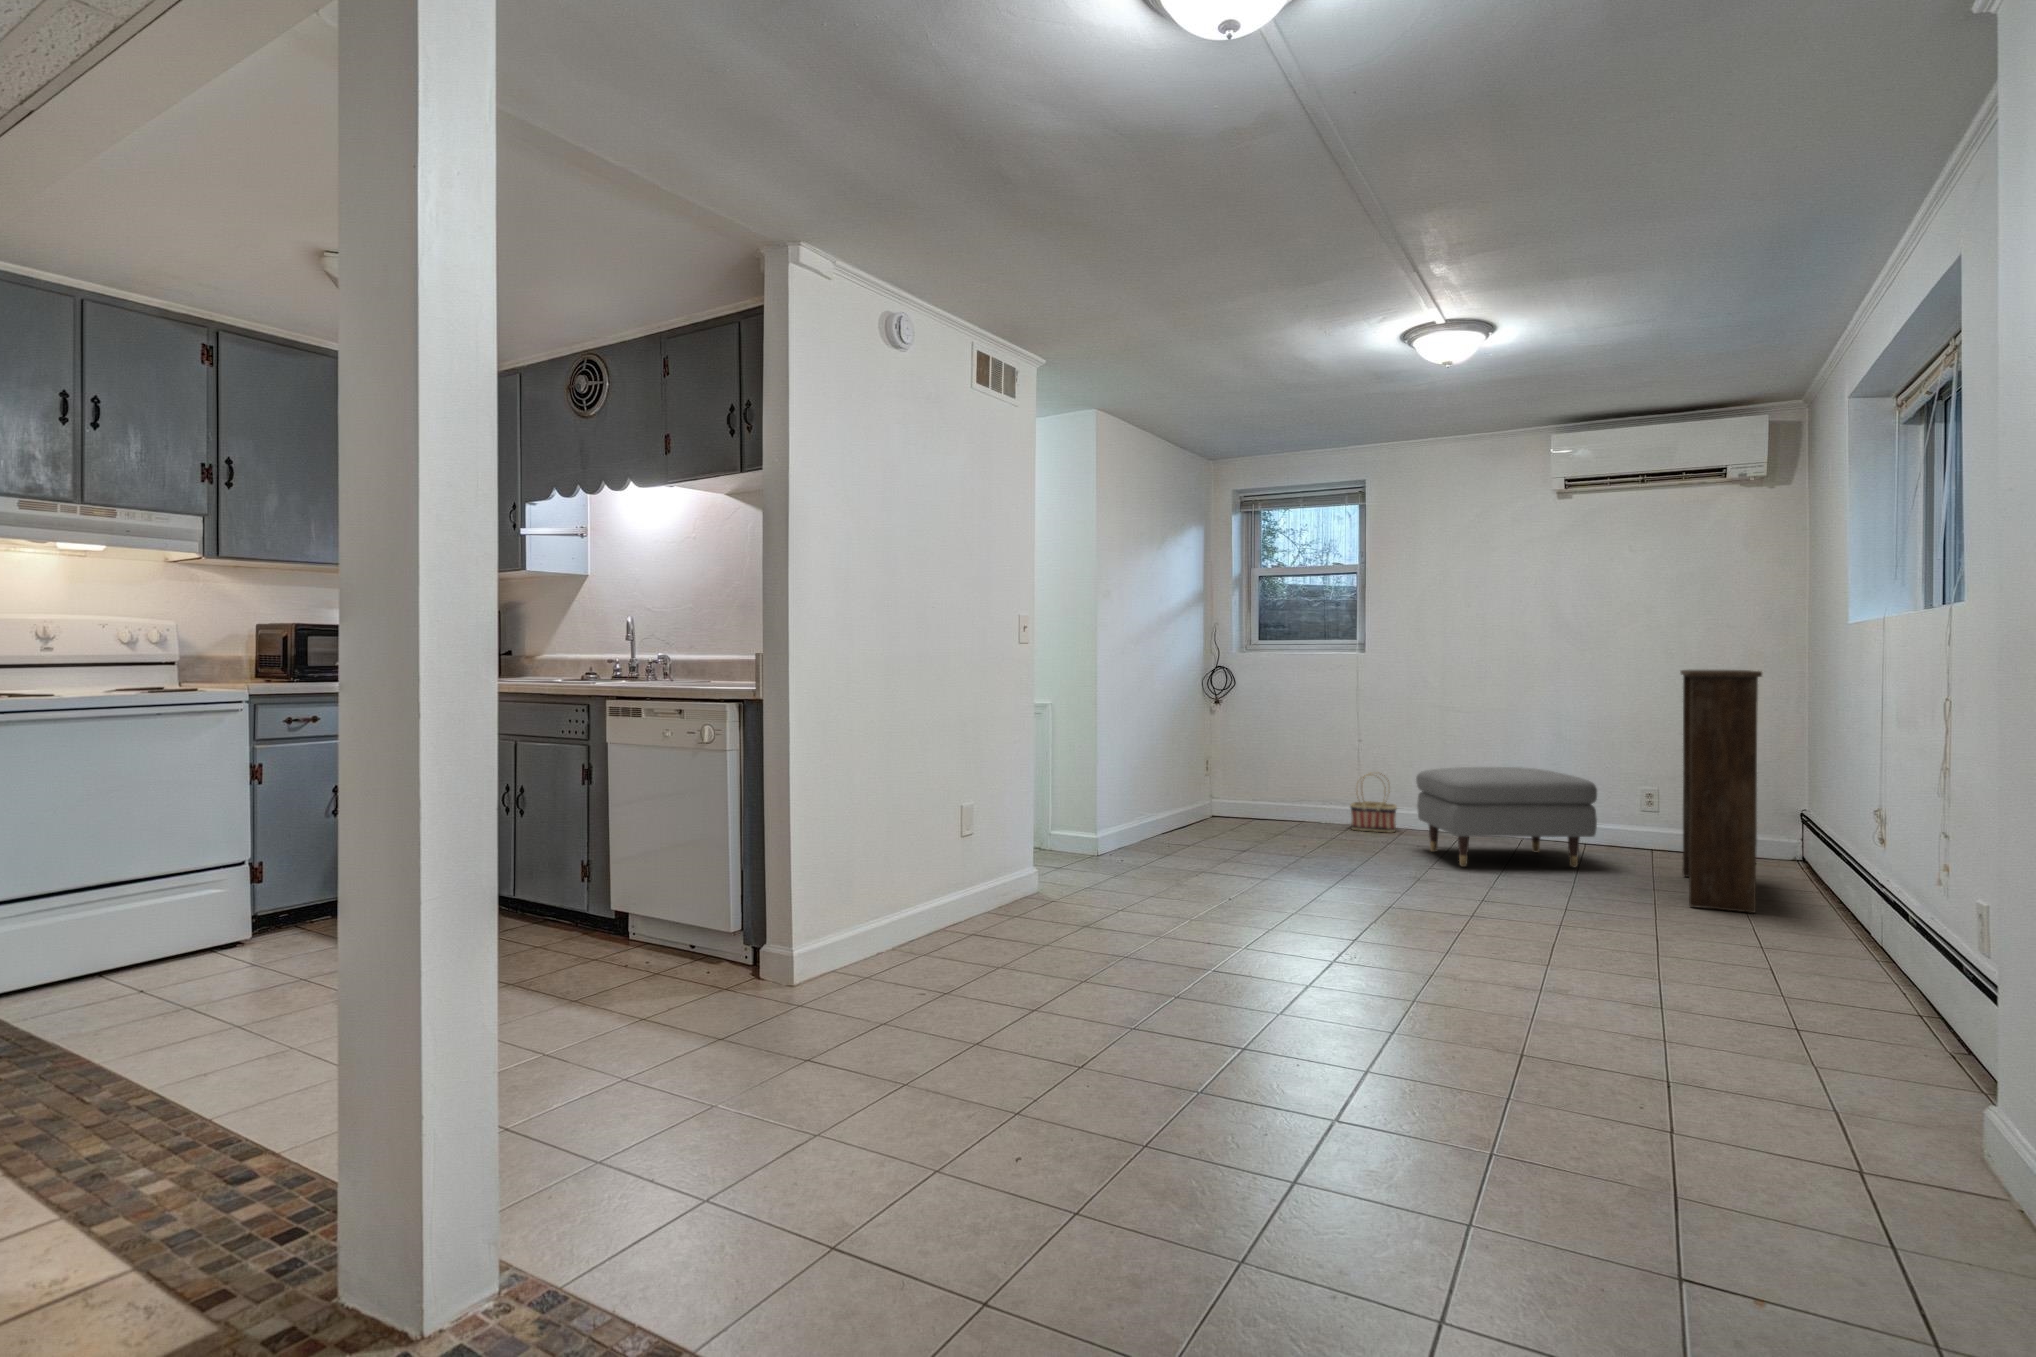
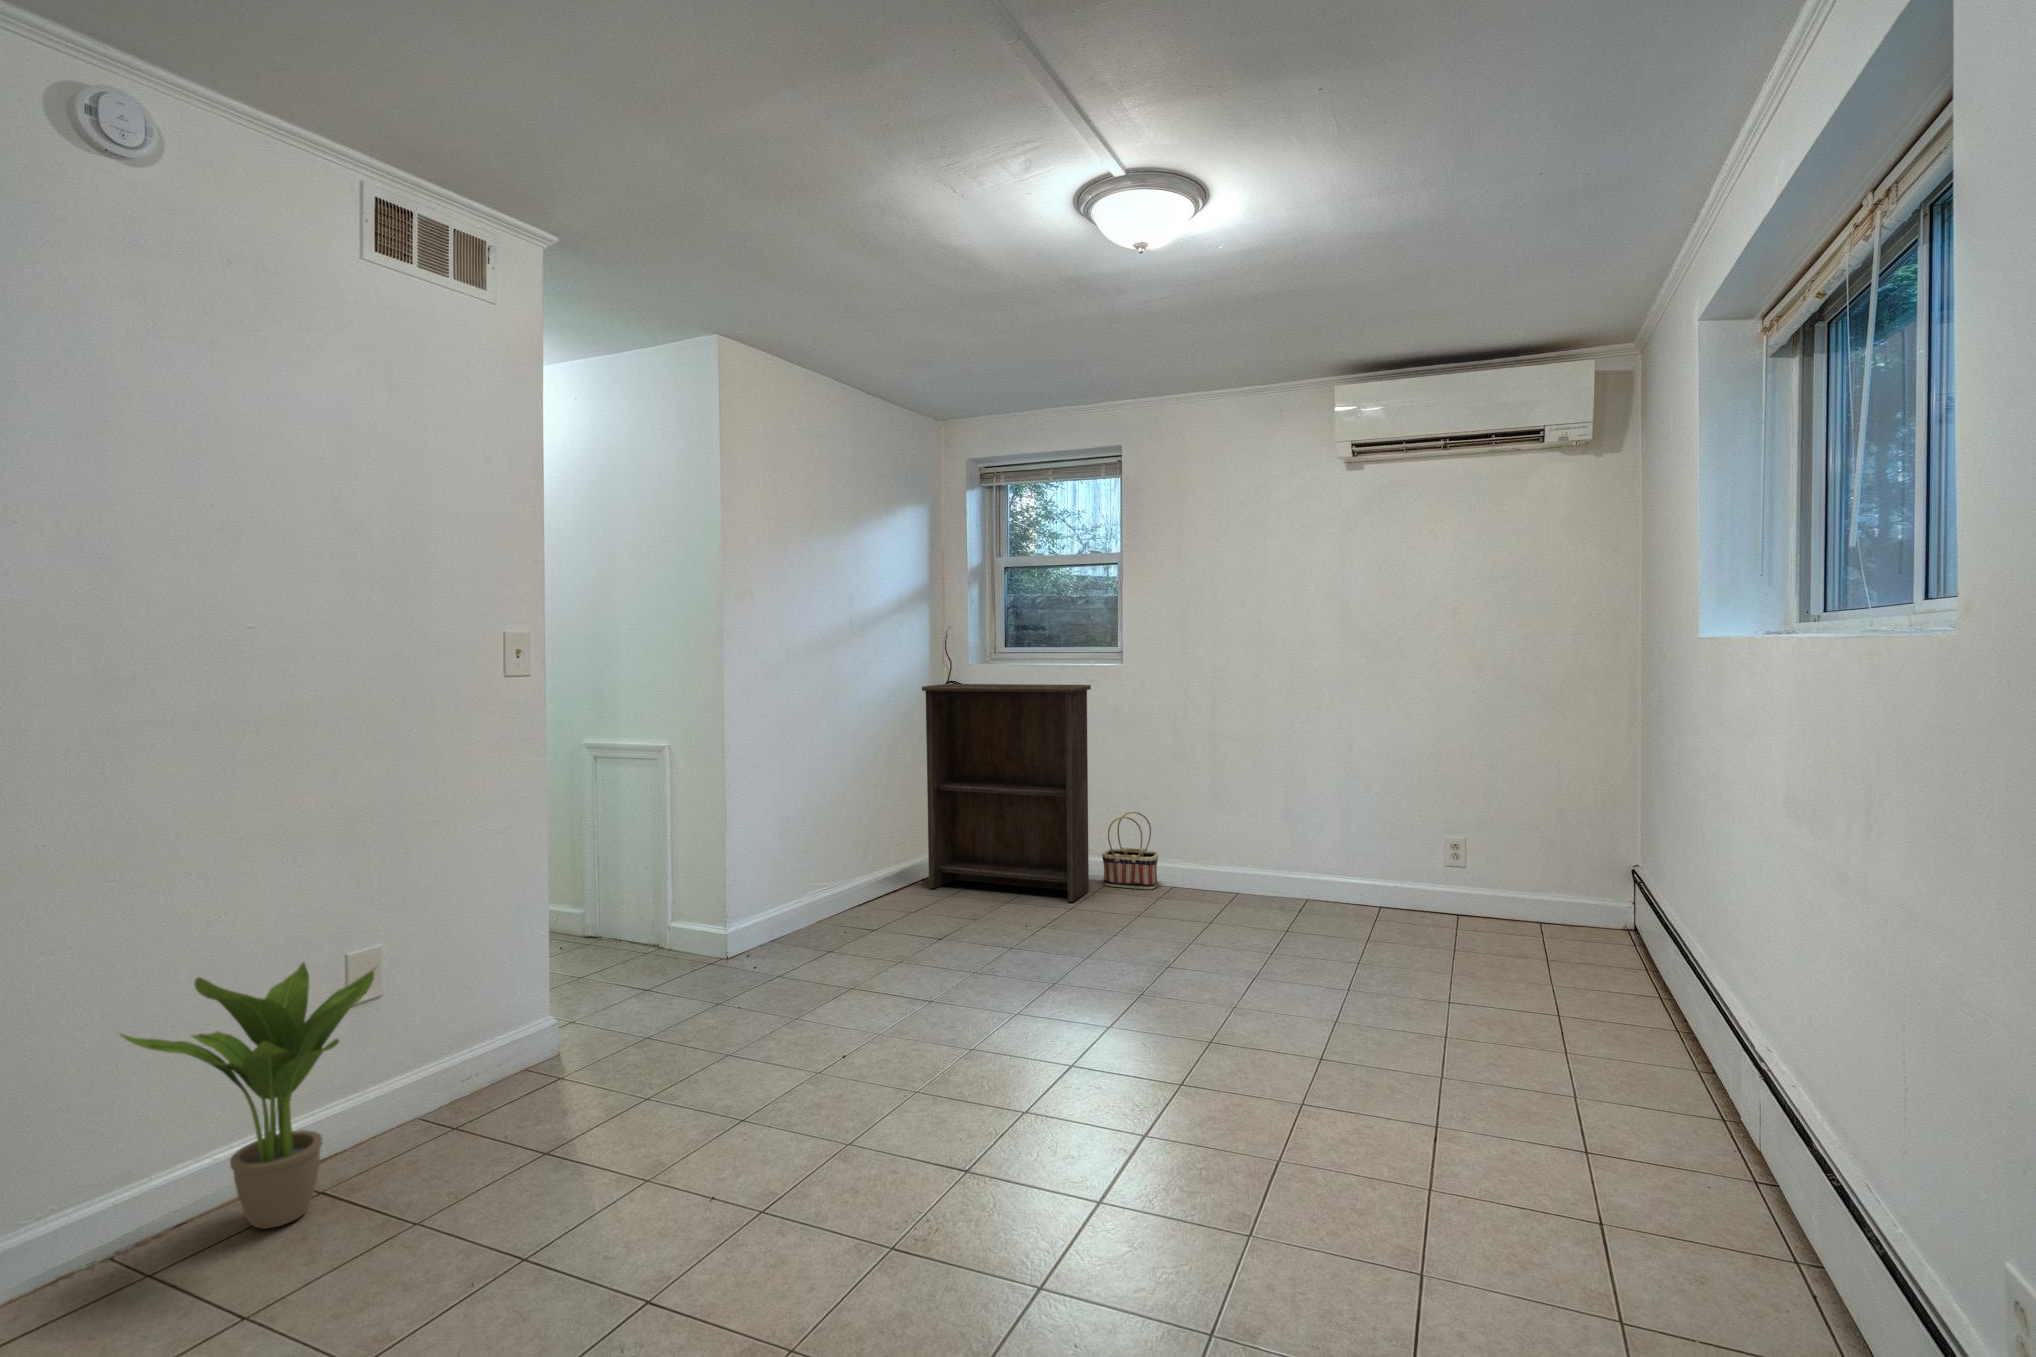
bookshelf: present [1680,670,1762,913] -> present [922,684,1091,902]
ottoman: present [1416,767,1597,868] -> none [1163,818,1379,959]
potted plant: none [900,790,1019,948] -> present [120,963,374,1229]

